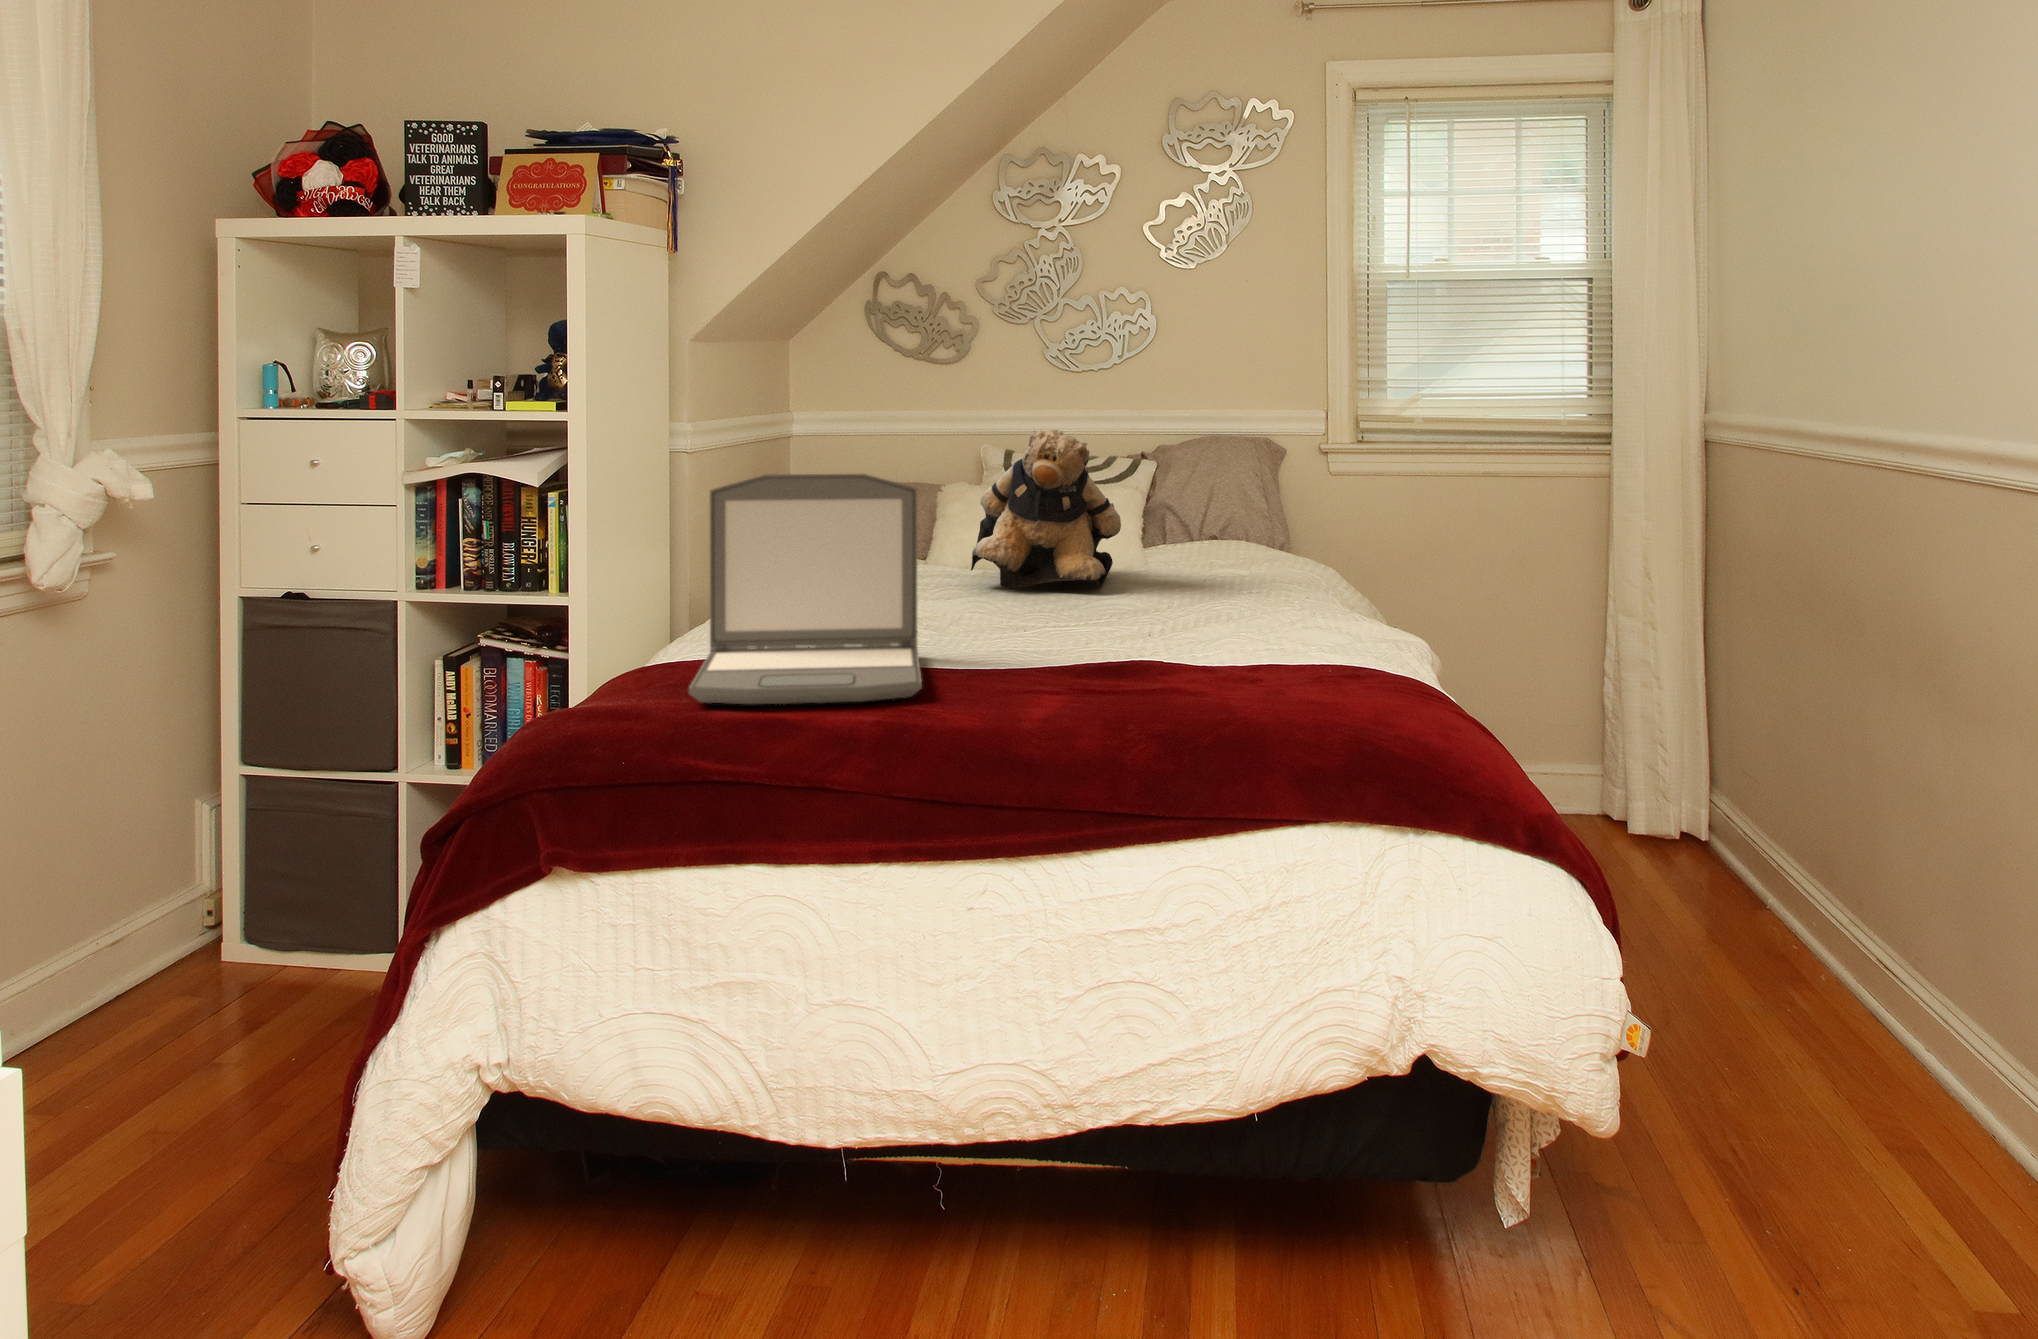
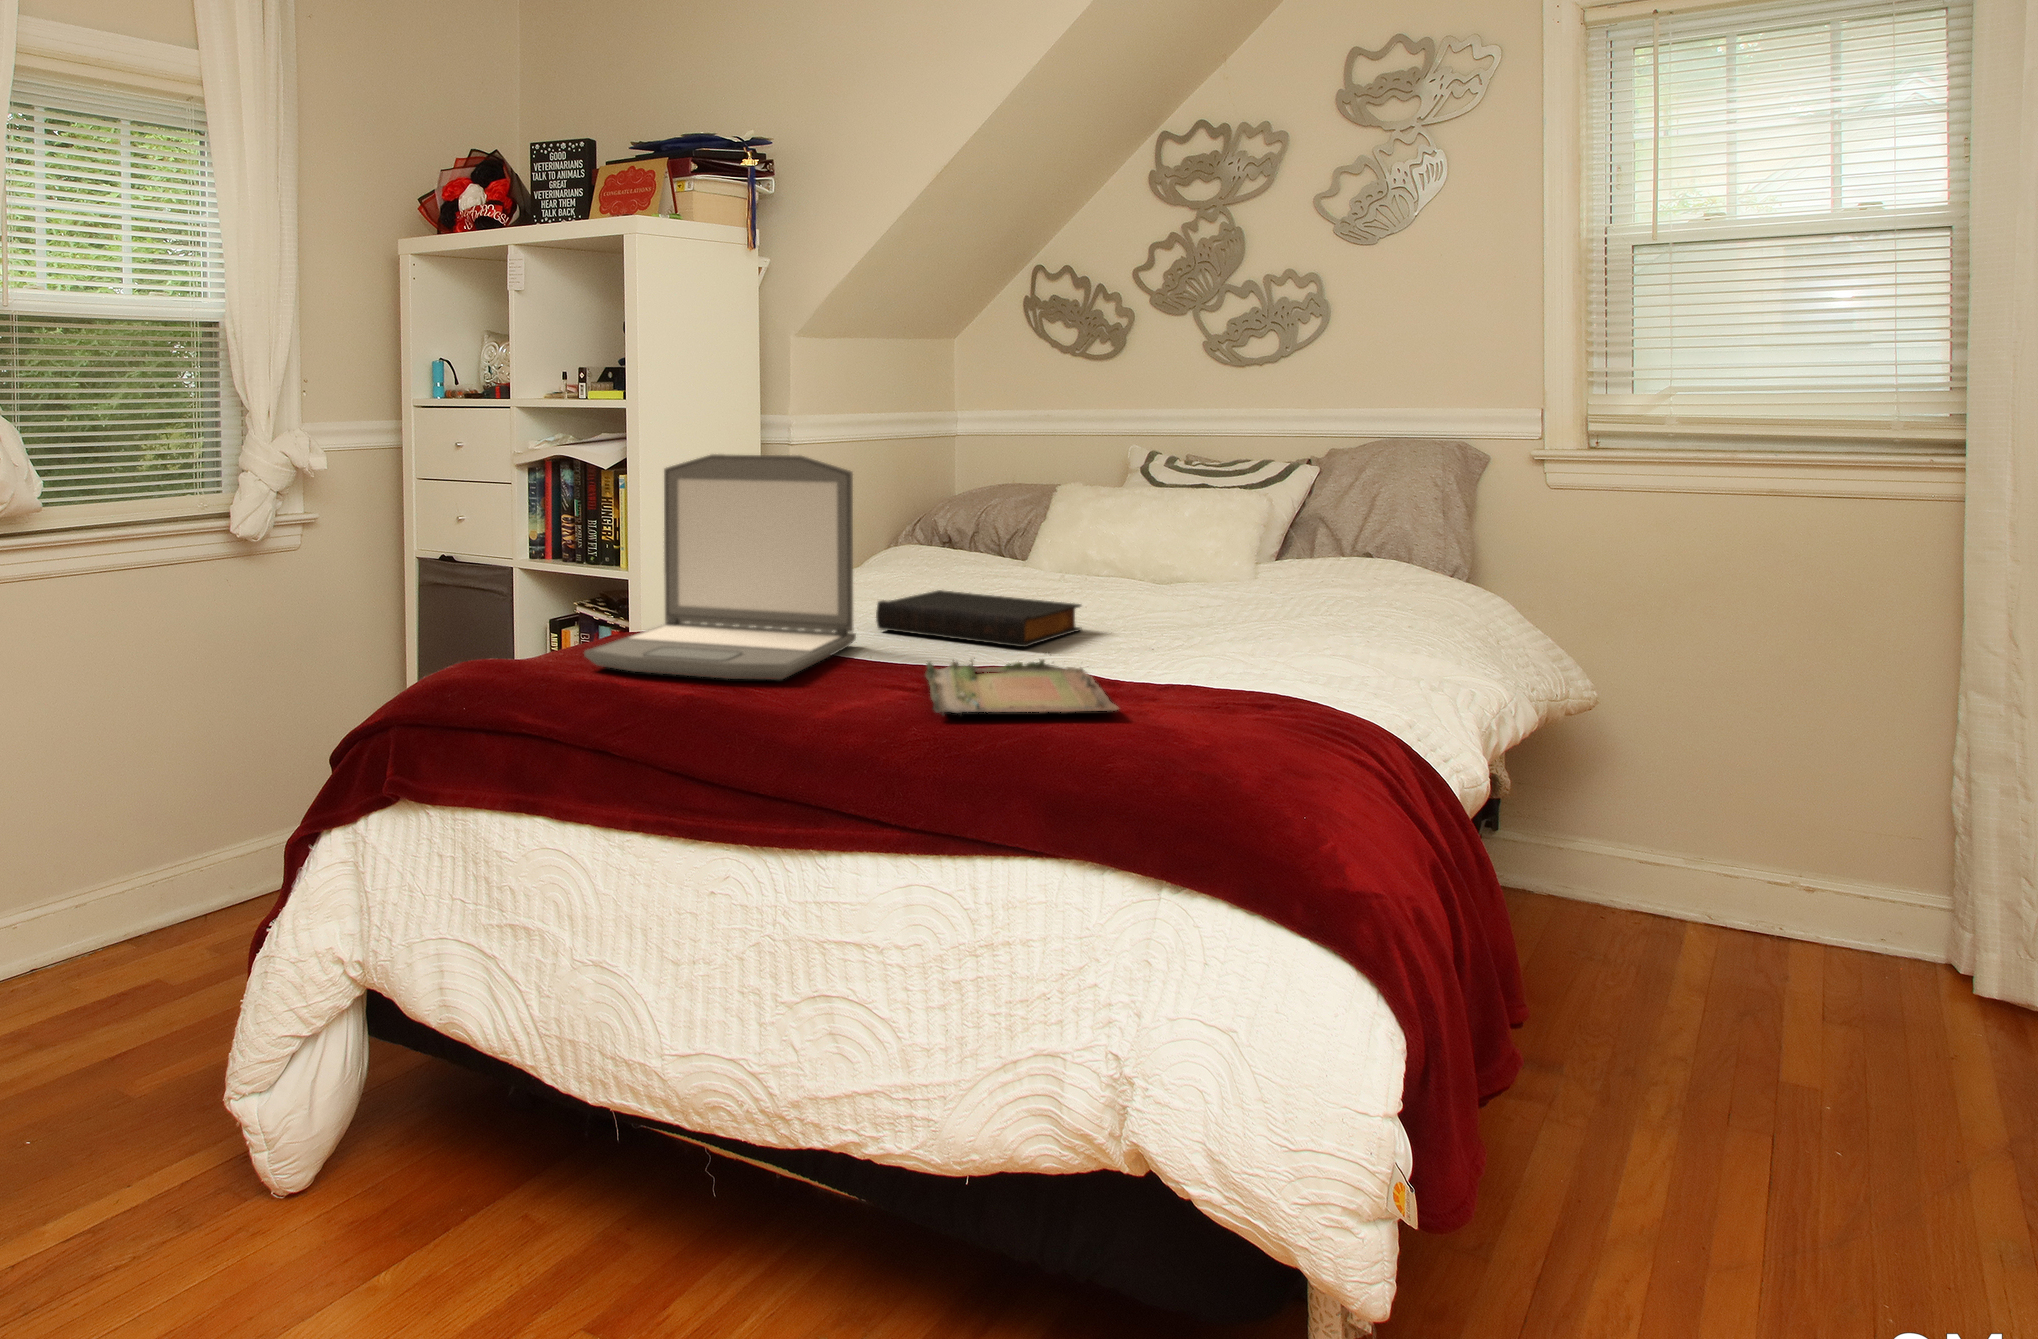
teddy bear: present [971,430,1121,589] -> none [1016,422,1188,597]
book: none [911,595,1089,644] -> present [876,590,1081,647]
tray: none [1022,643,1251,715] -> present [925,652,1118,713]

